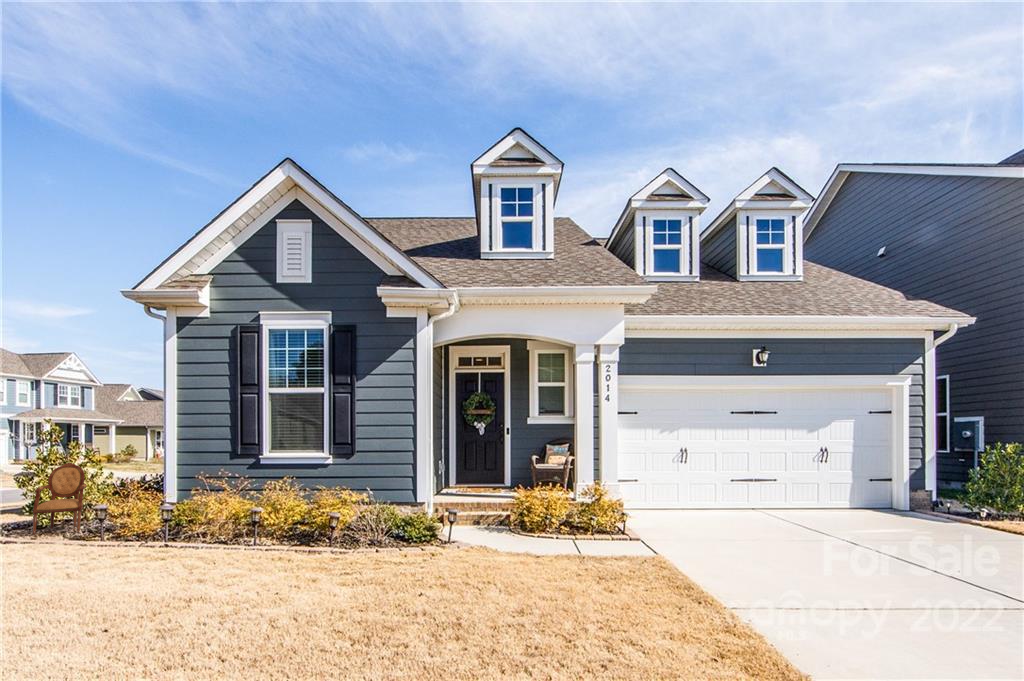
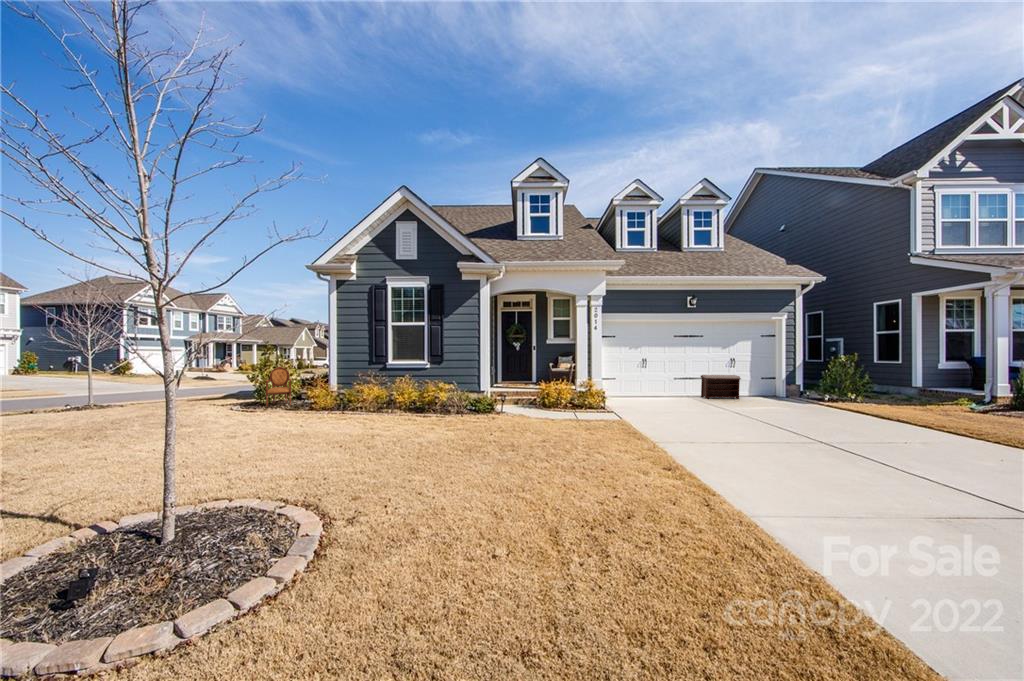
bench: none [778,473,844,514] -> present [701,375,741,399]

